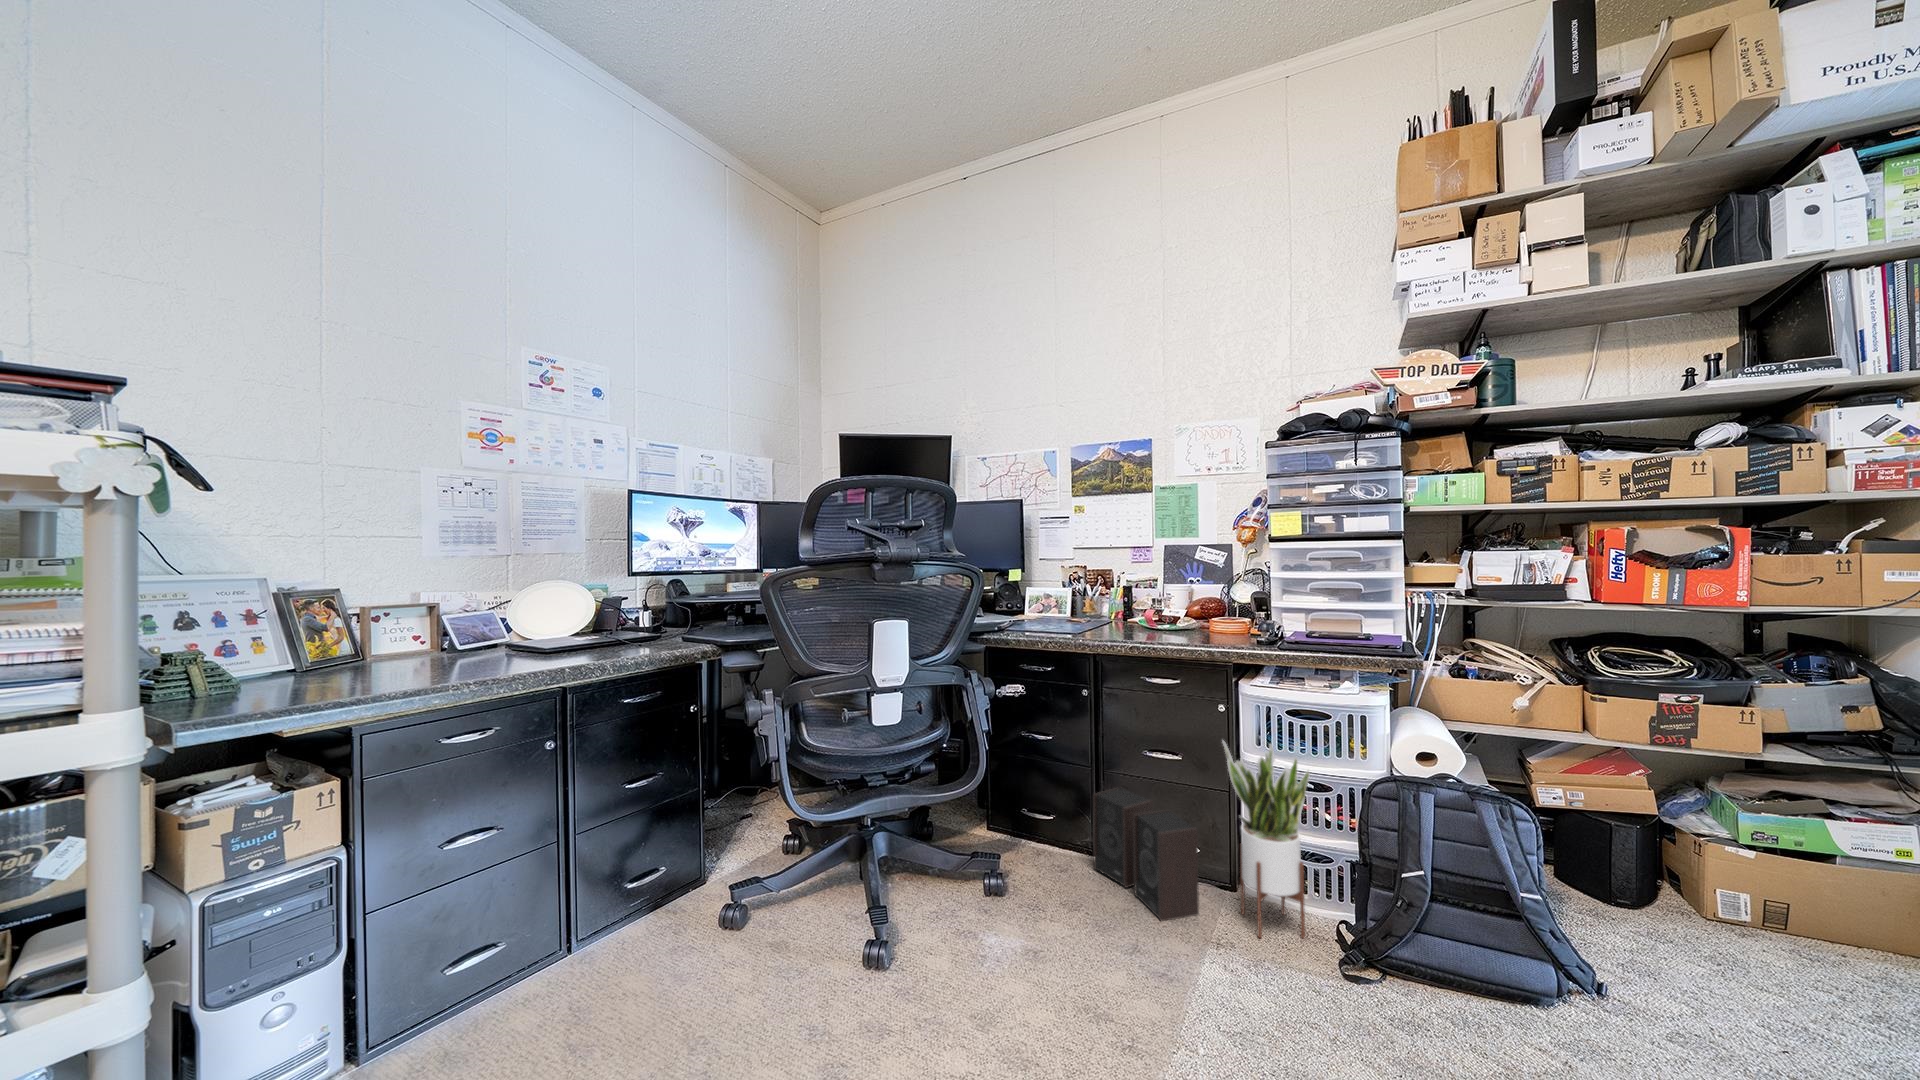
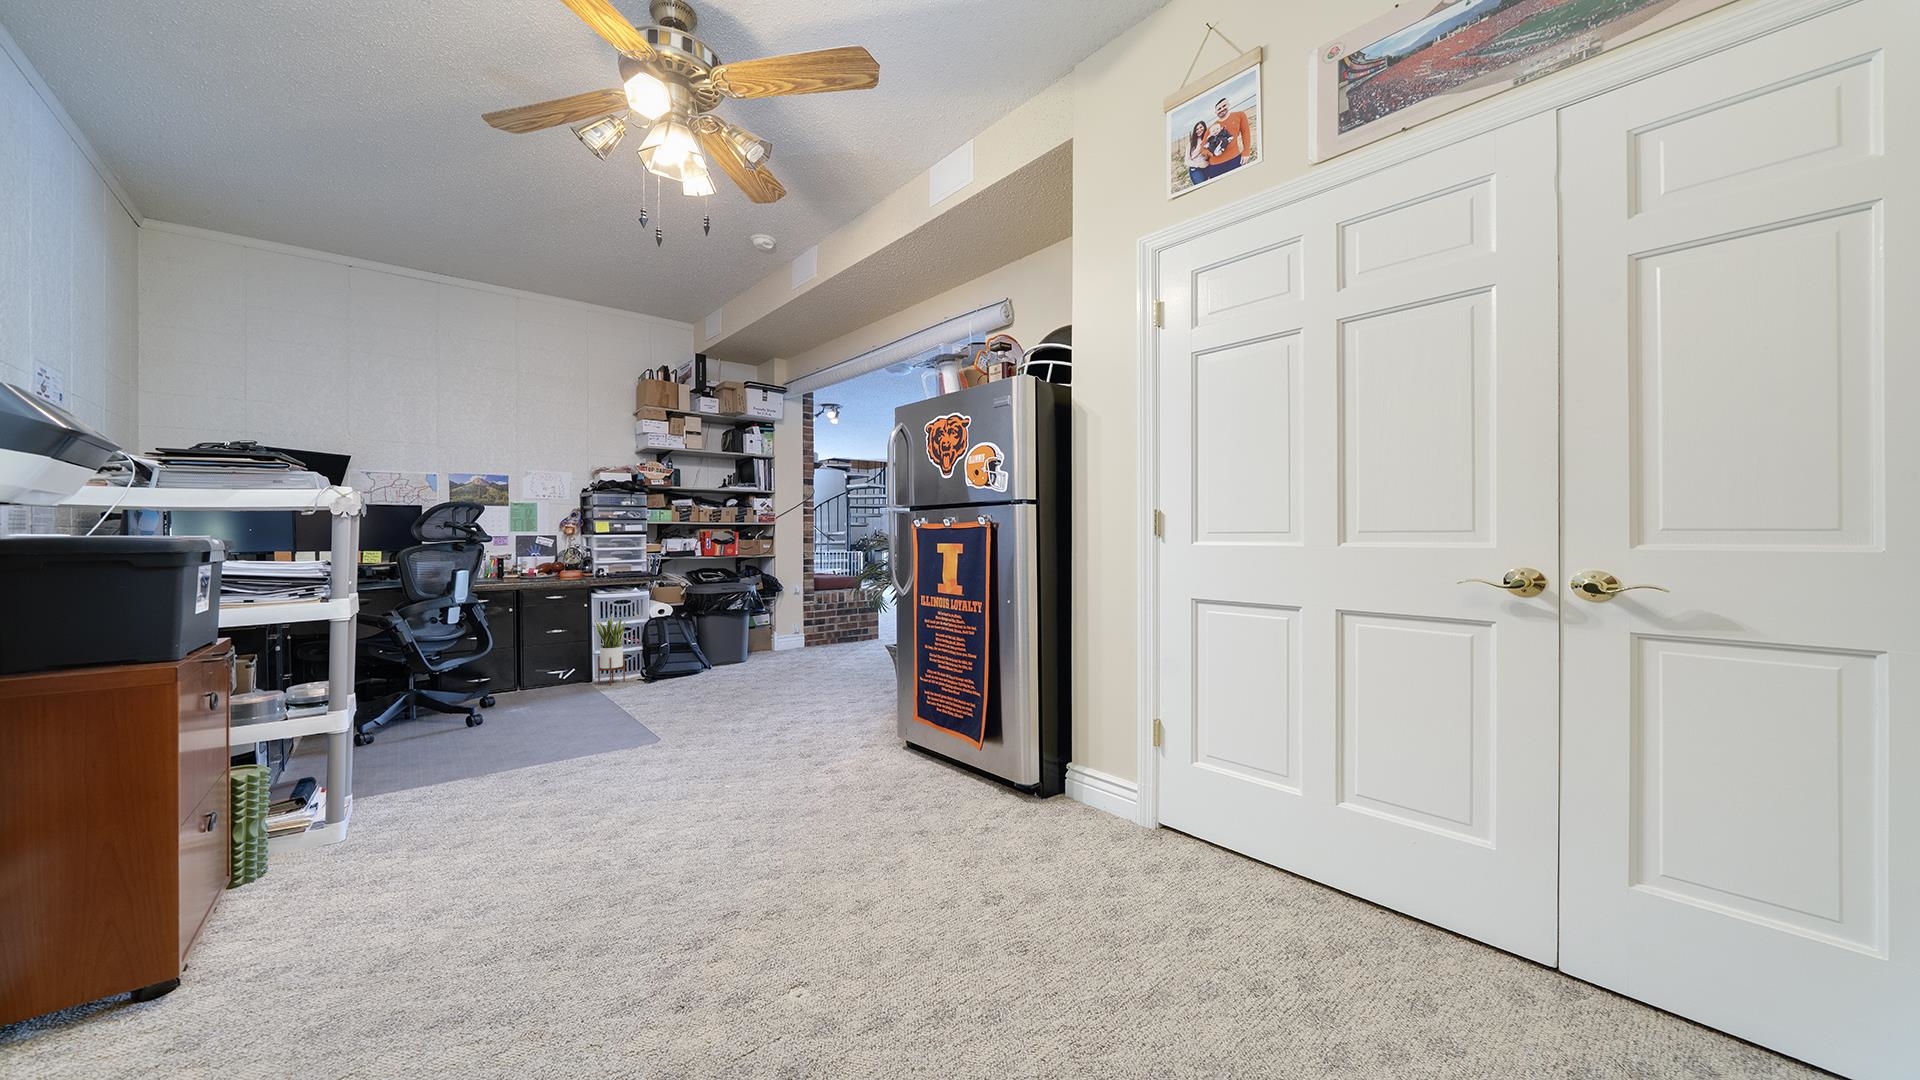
speaker: present [1093,788,1199,921] -> none [521,653,583,693]

